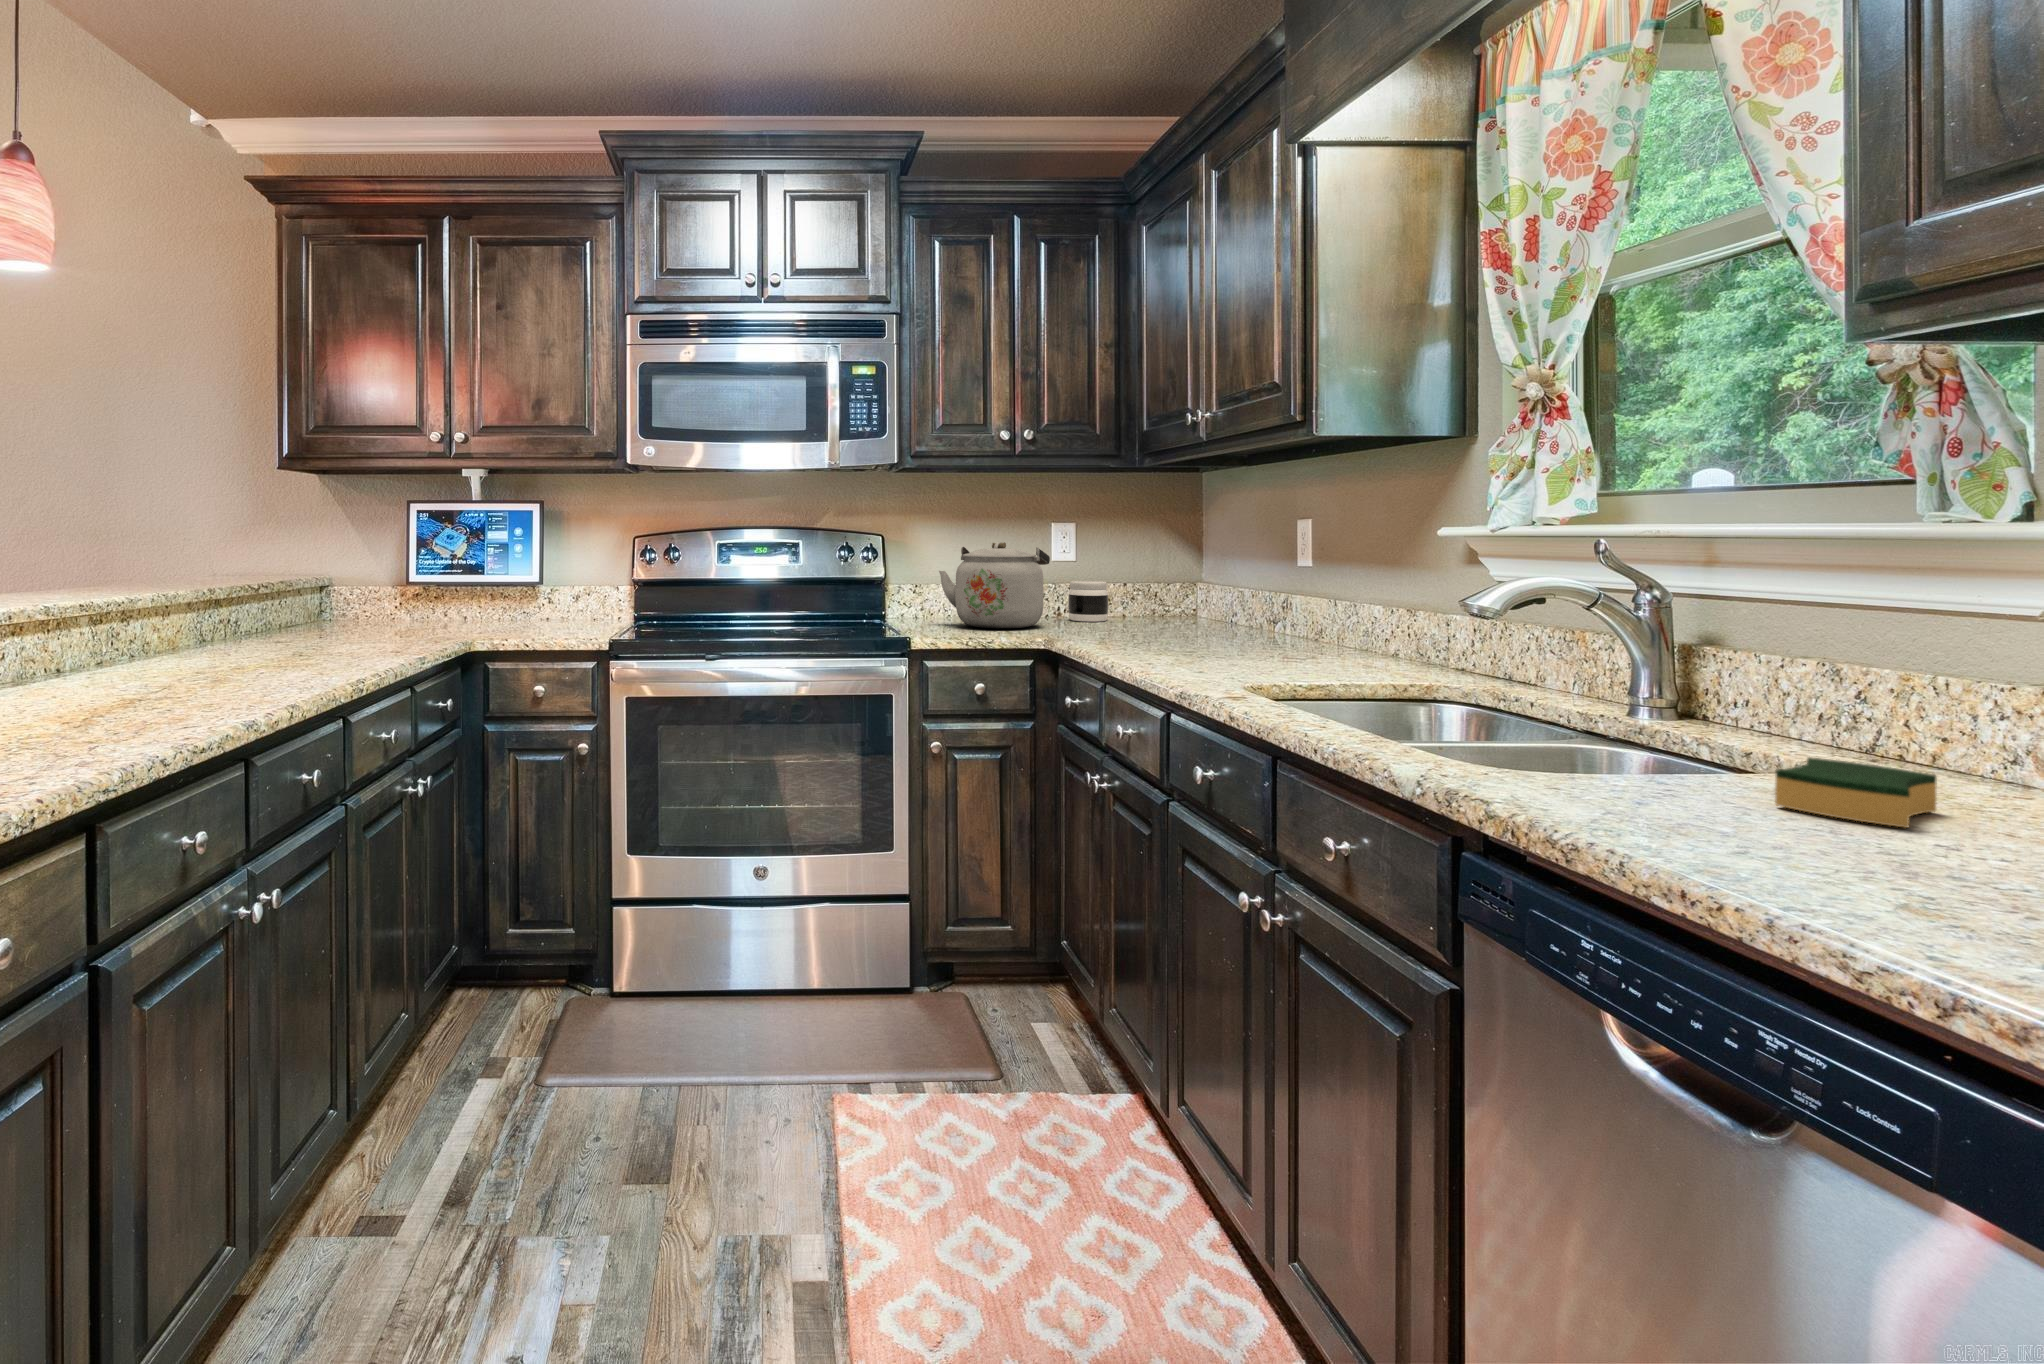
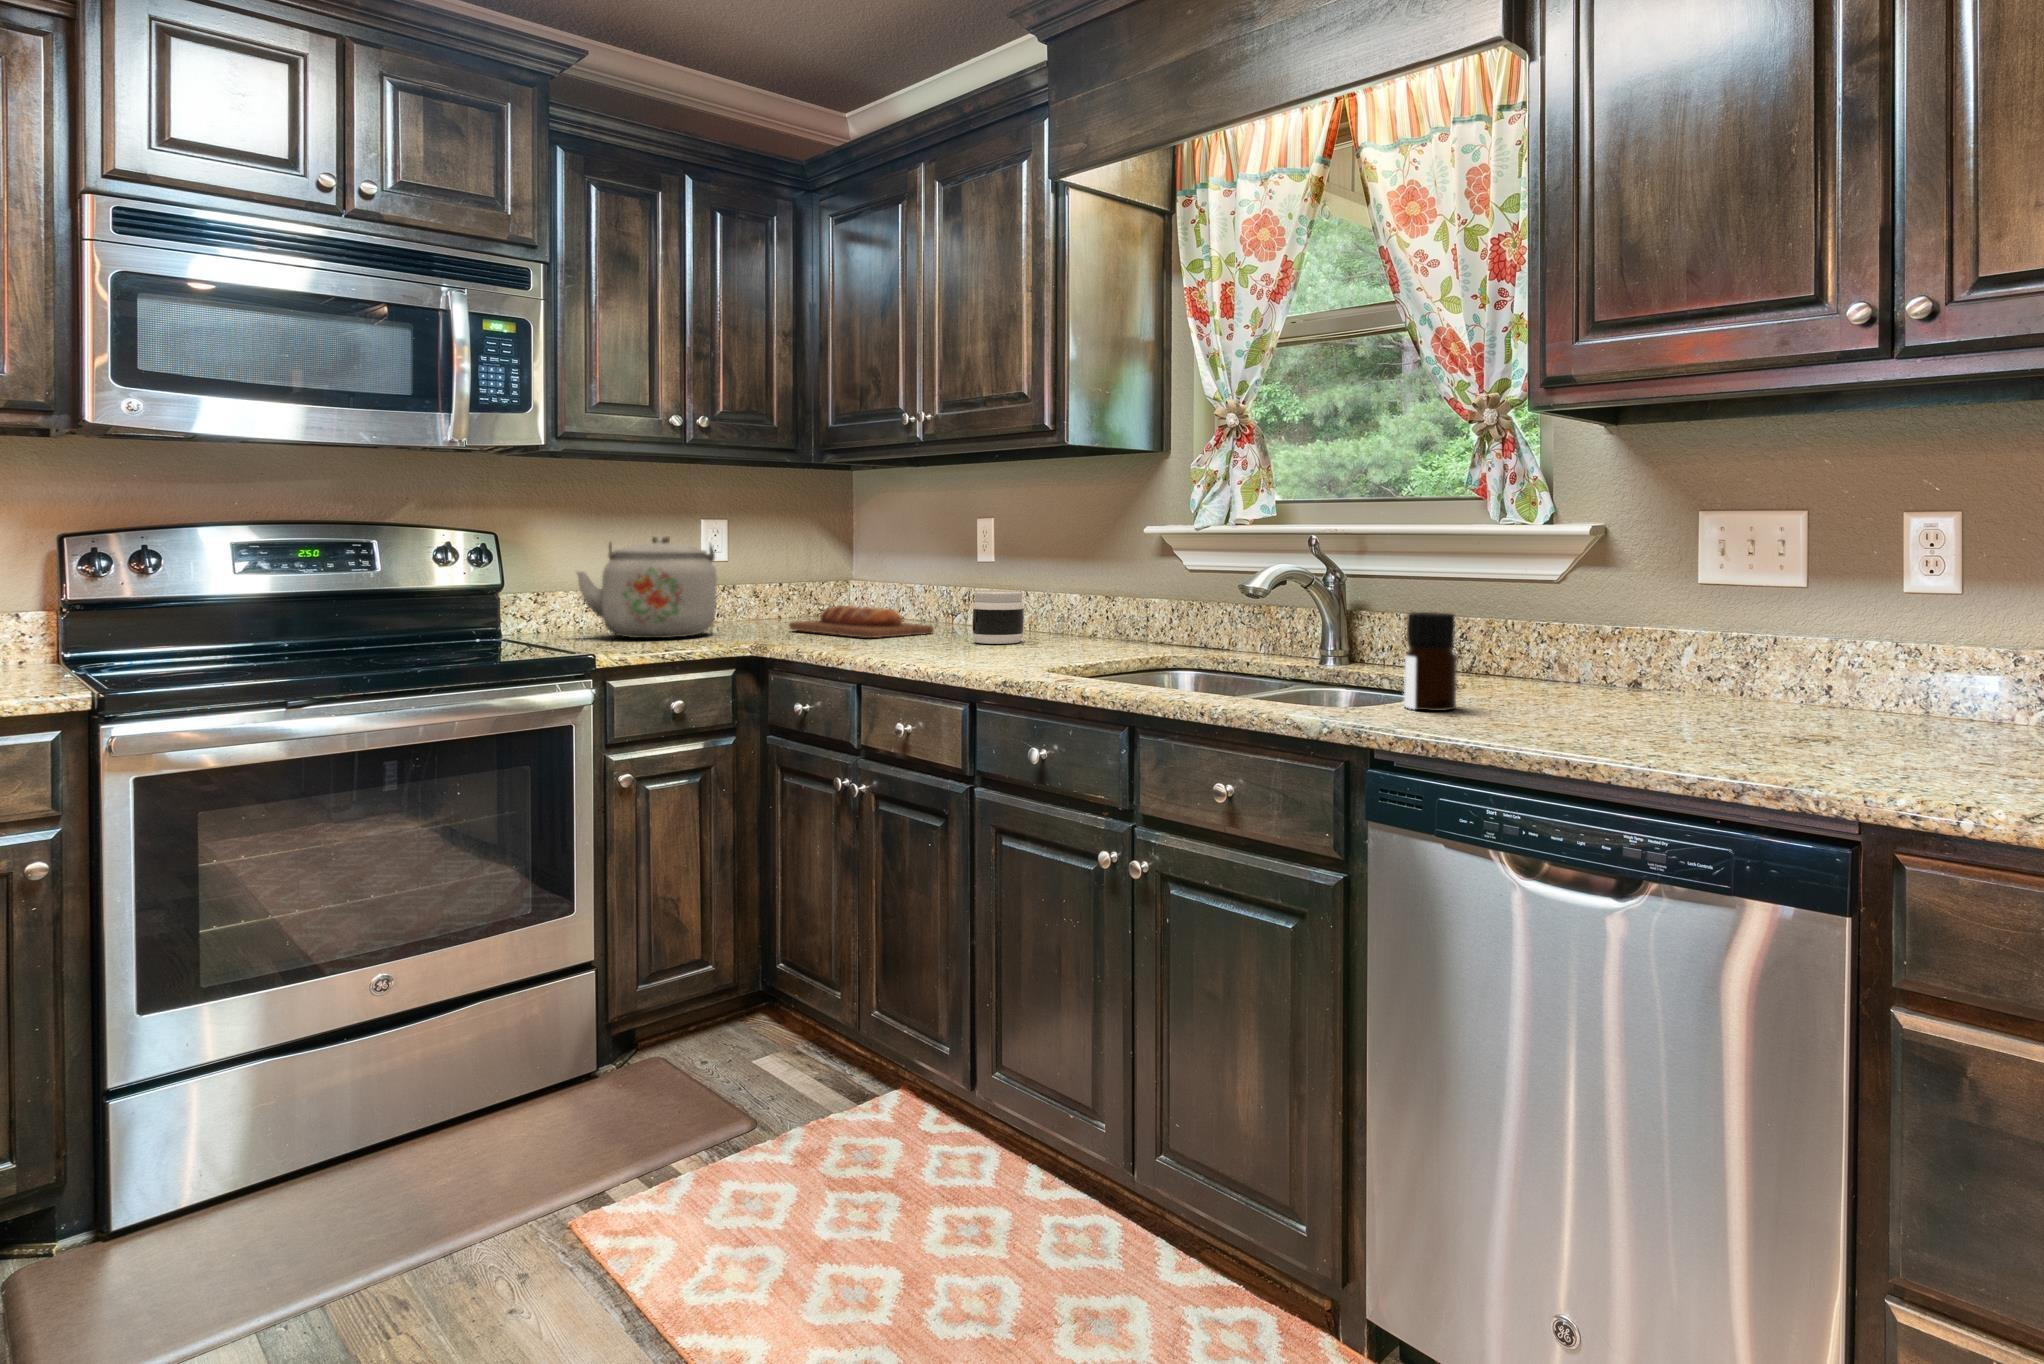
jar: present [1068,580,1108,622] -> present [972,590,1024,644]
bread loaf: none [1106,607,1229,641] -> present [789,606,934,638]
bottle: none [1597,668,1700,830] -> present [1404,612,1457,711]
sponge: present [1775,758,1937,828] -> none [1457,665,1519,696]

